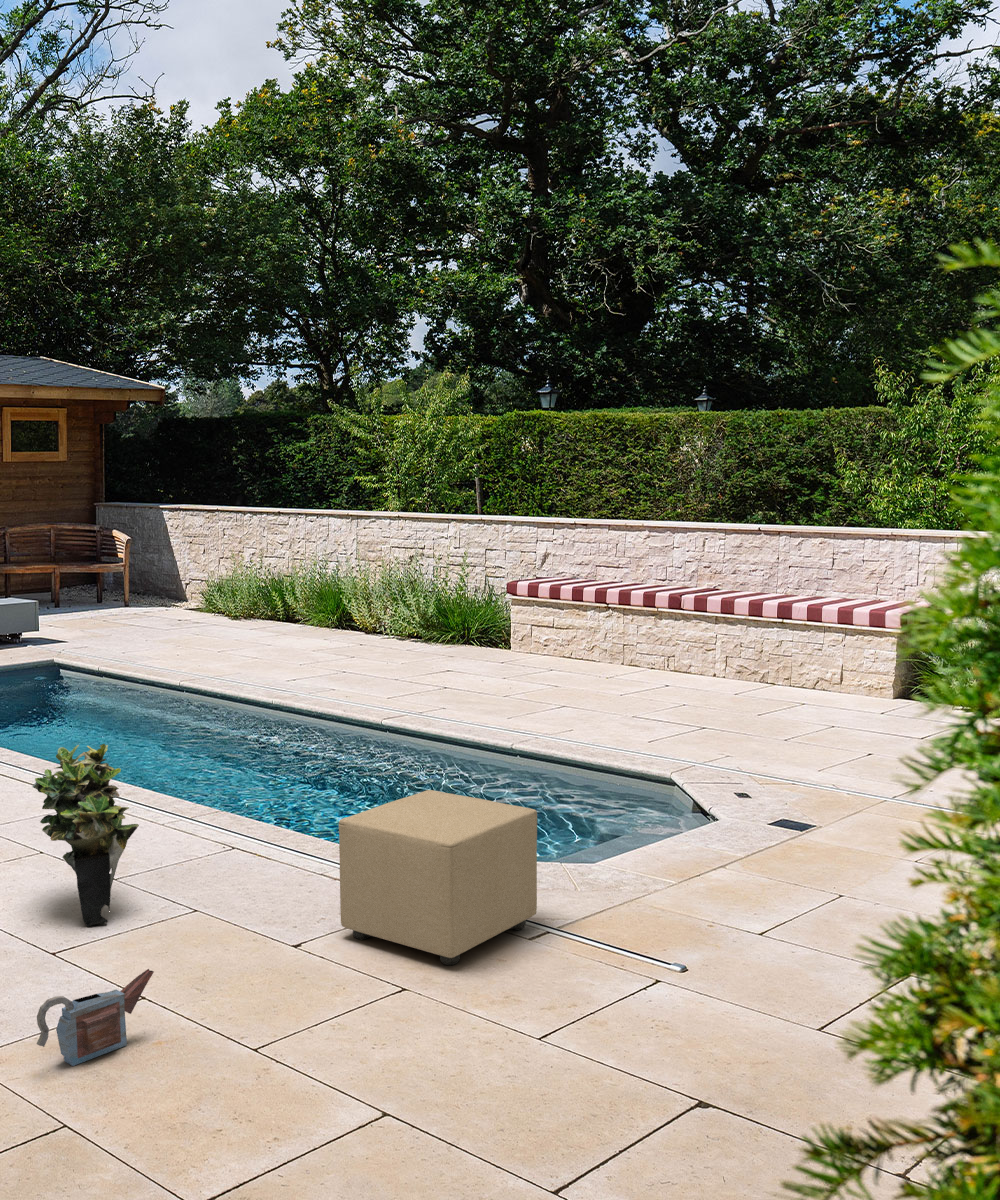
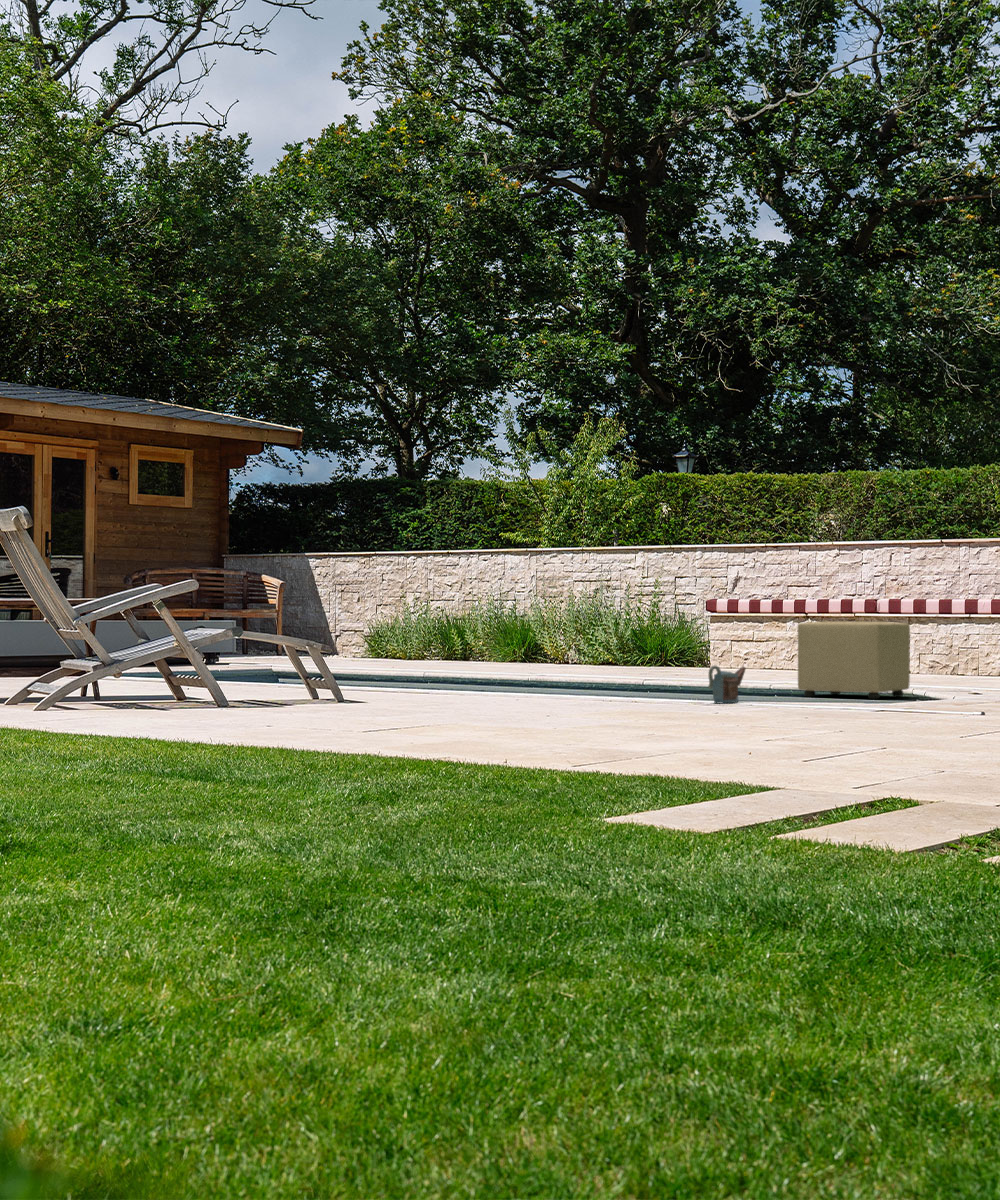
potted plant: present [32,744,139,926] -> none [602,590,662,694]

